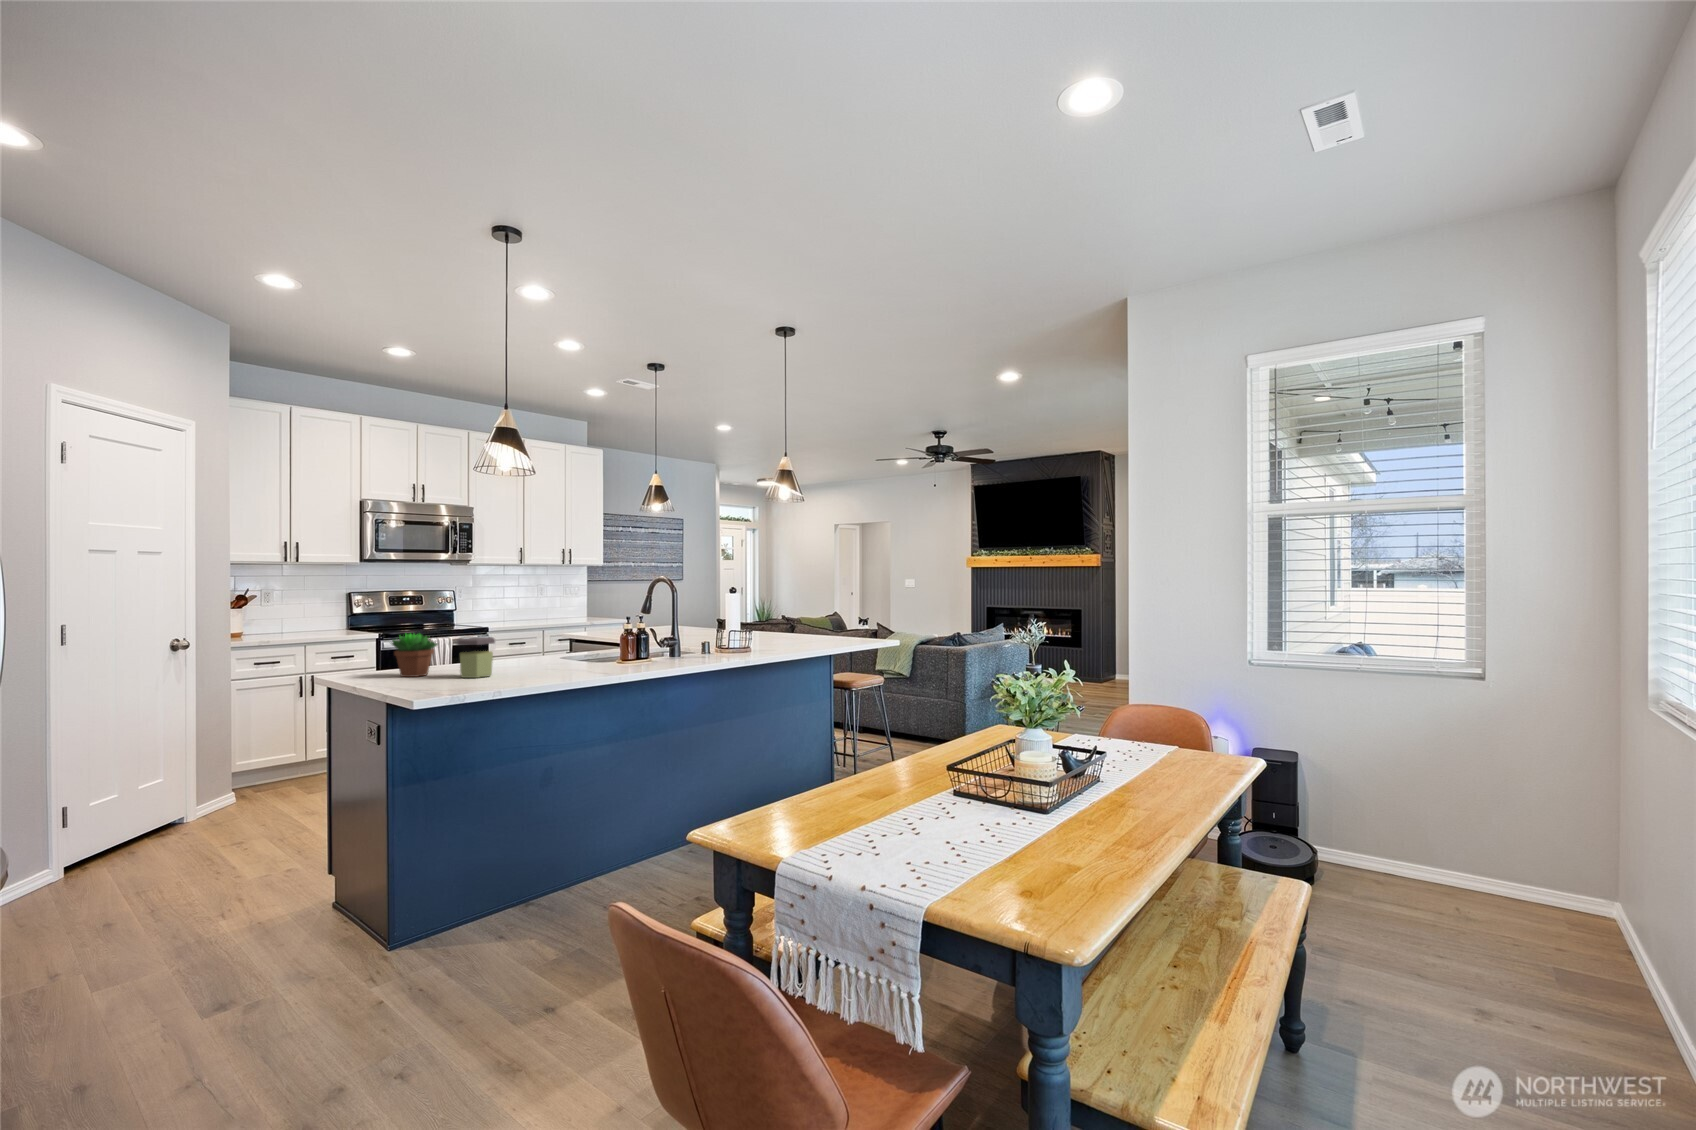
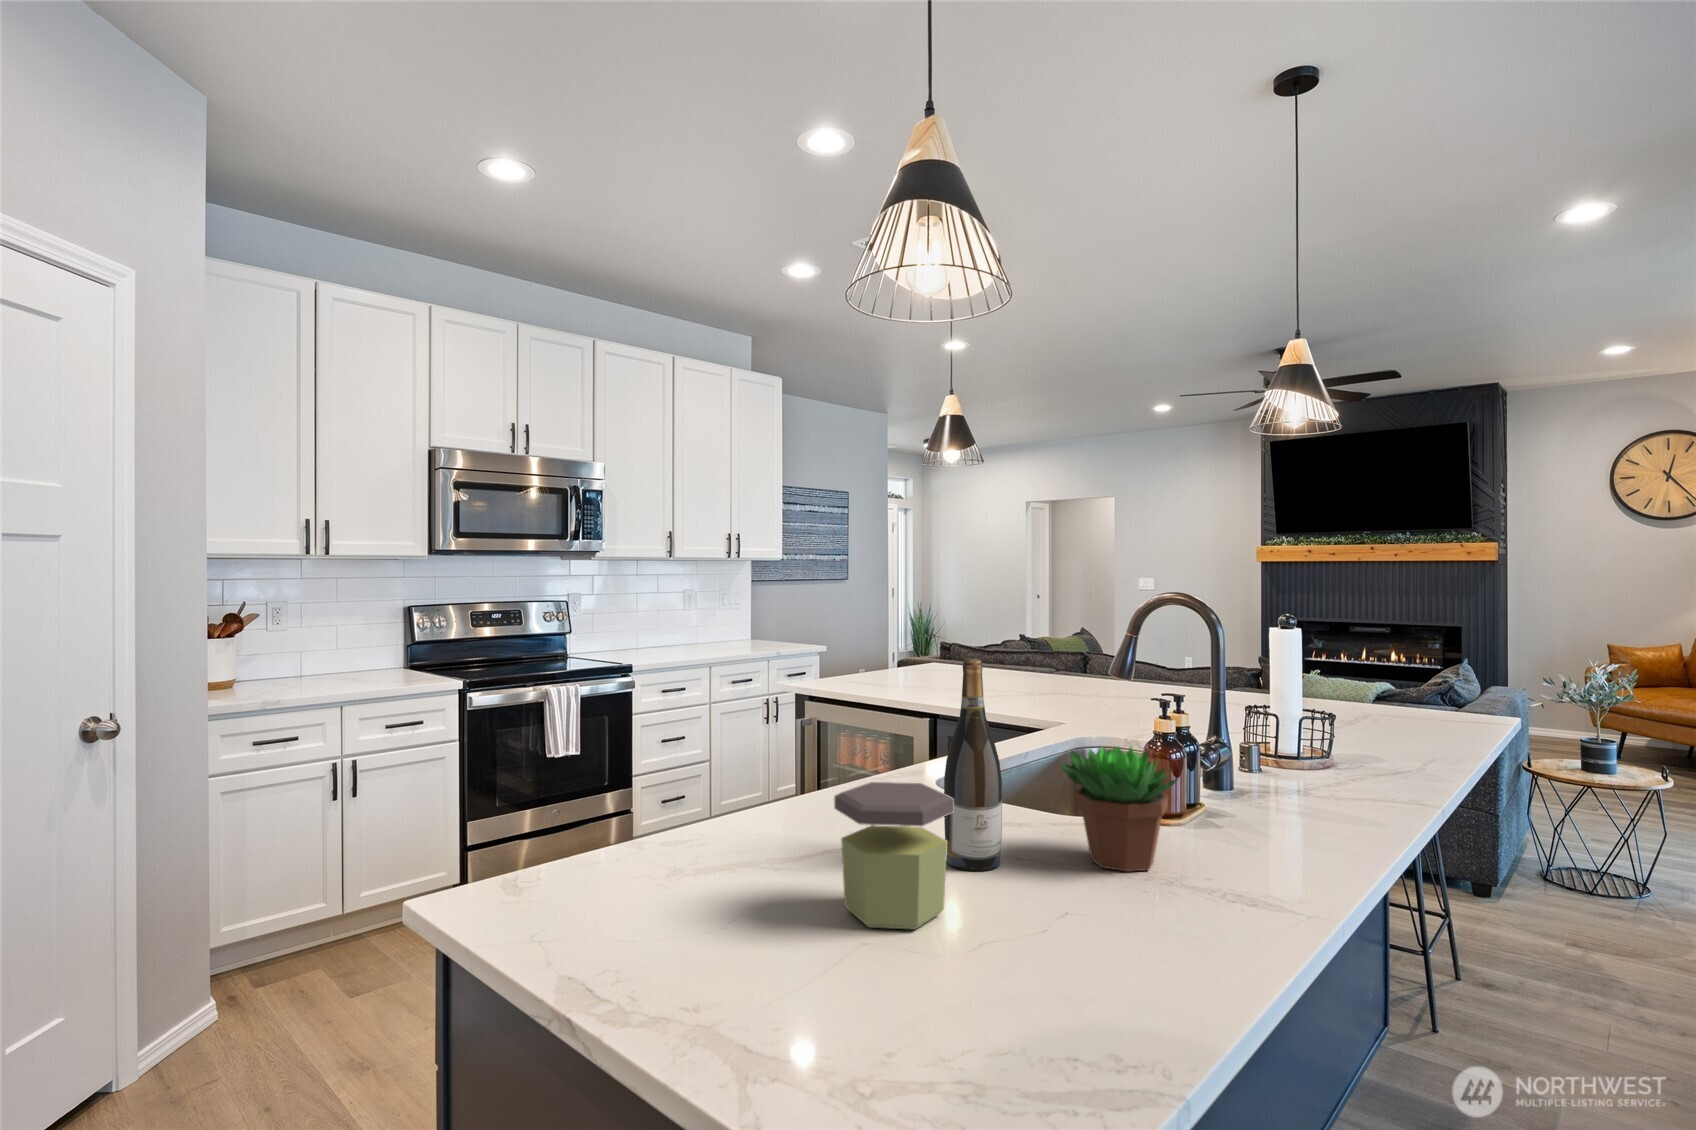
wine bottle: none [517,599,539,671] -> present [944,659,1002,871]
succulent plant: present [392,634,438,677] -> present [1058,747,1177,871]

